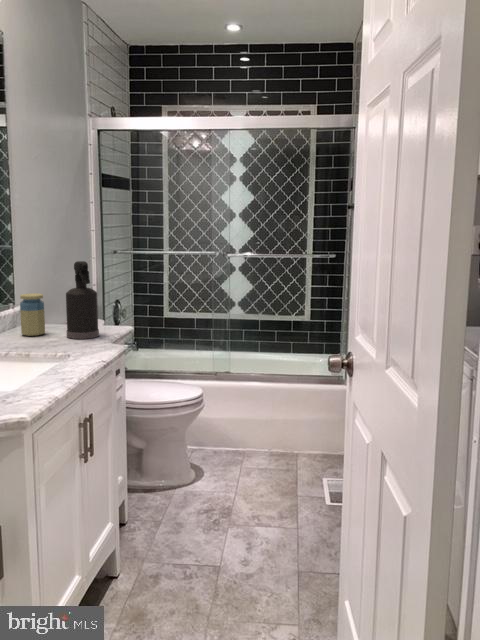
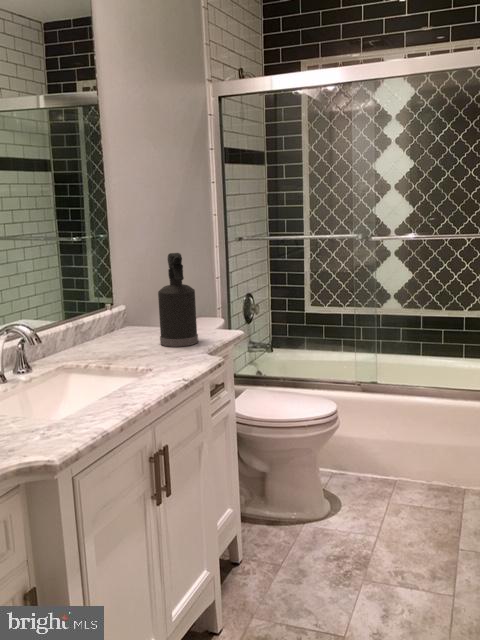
jar: present [20,293,45,336] -> none [109,292,139,342]

